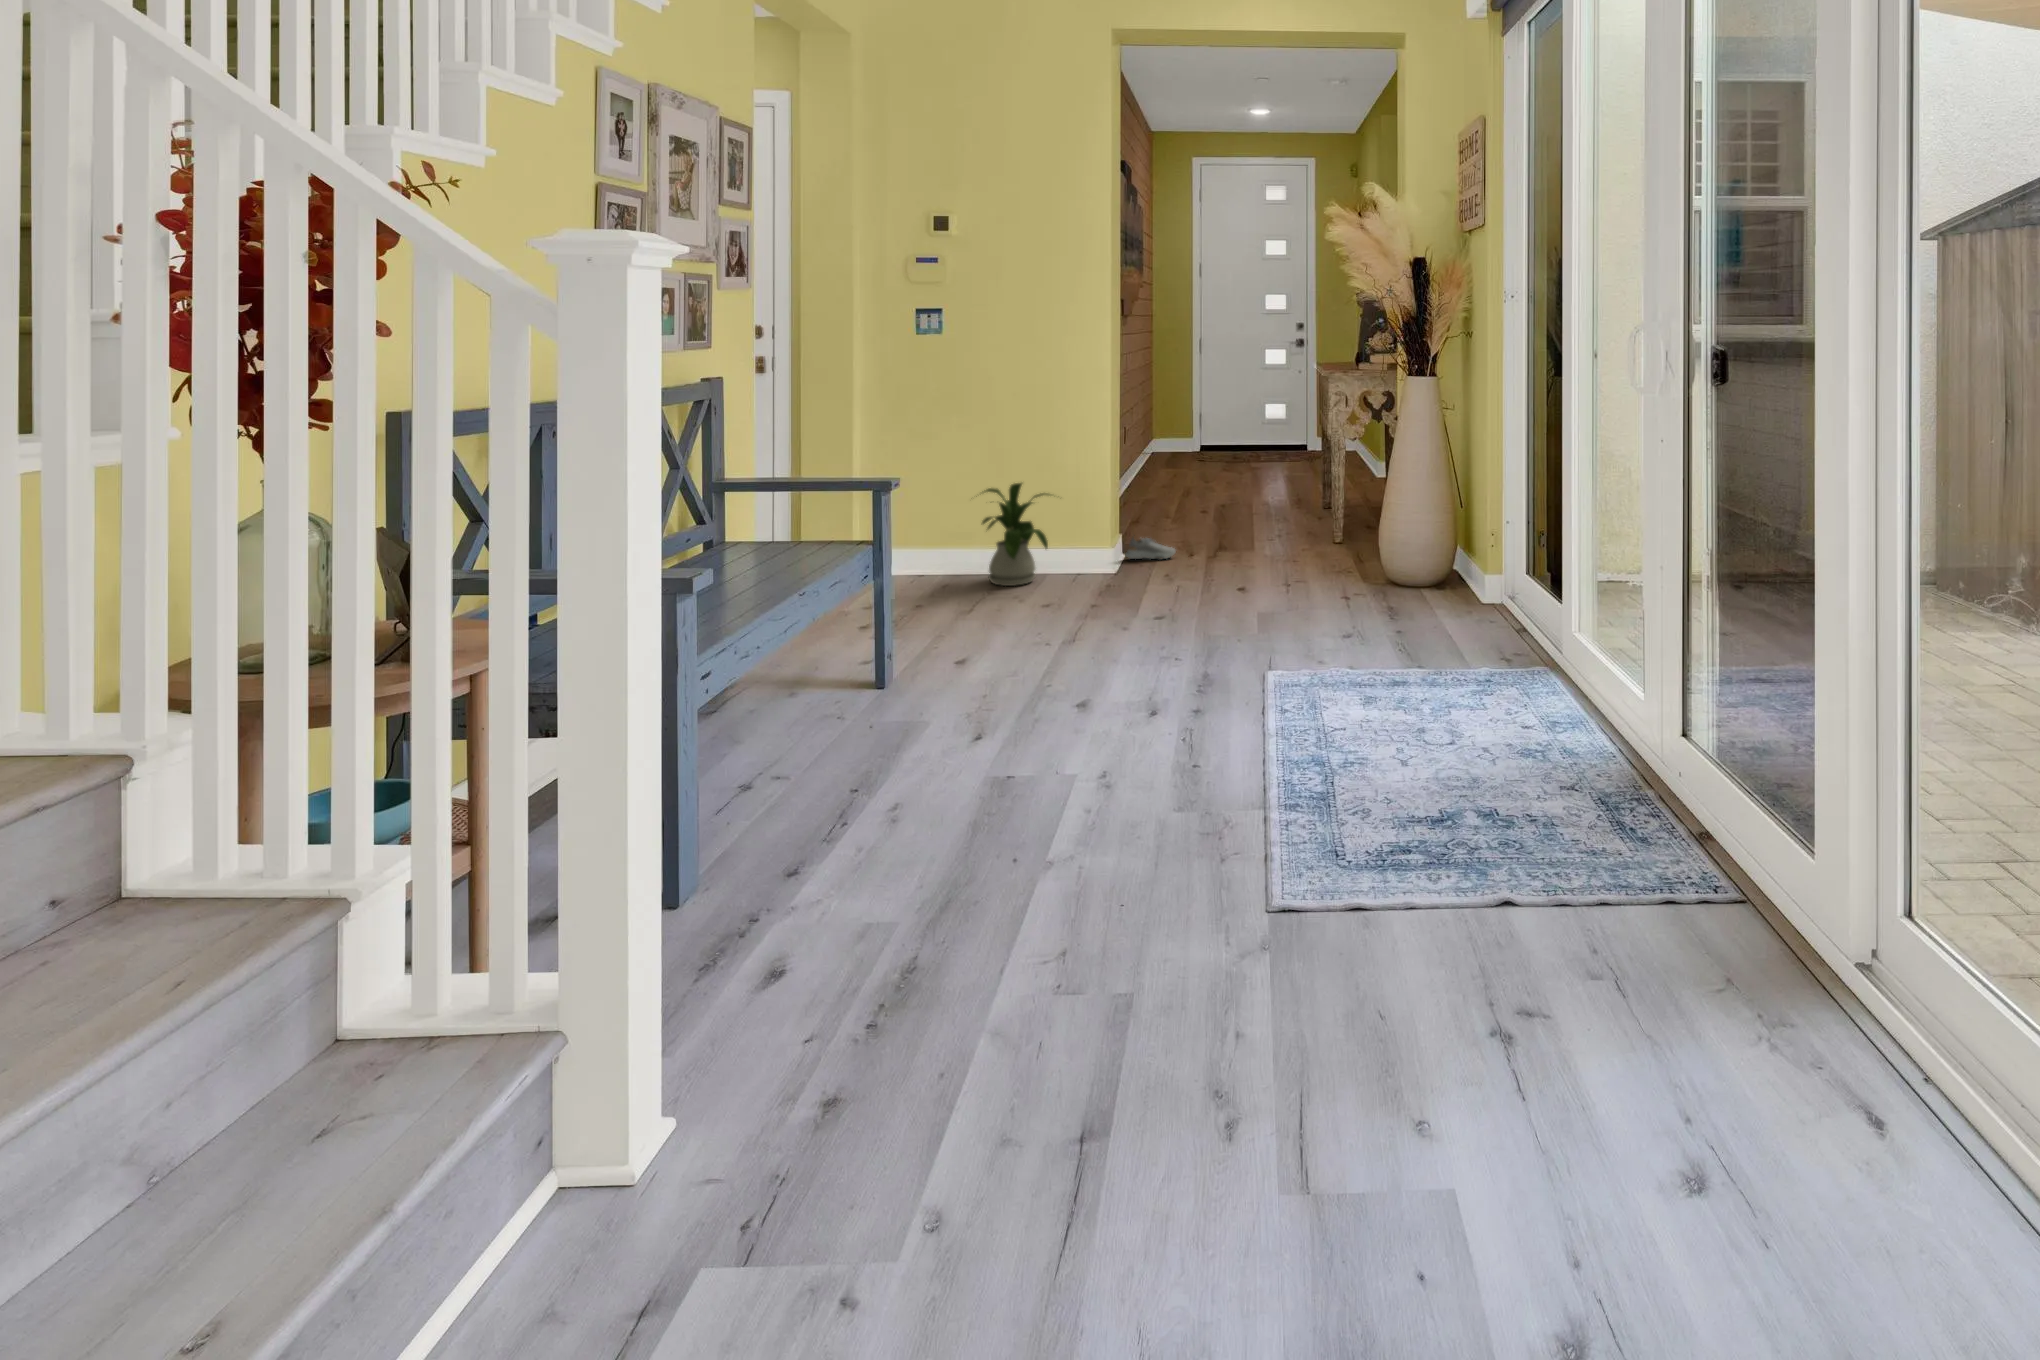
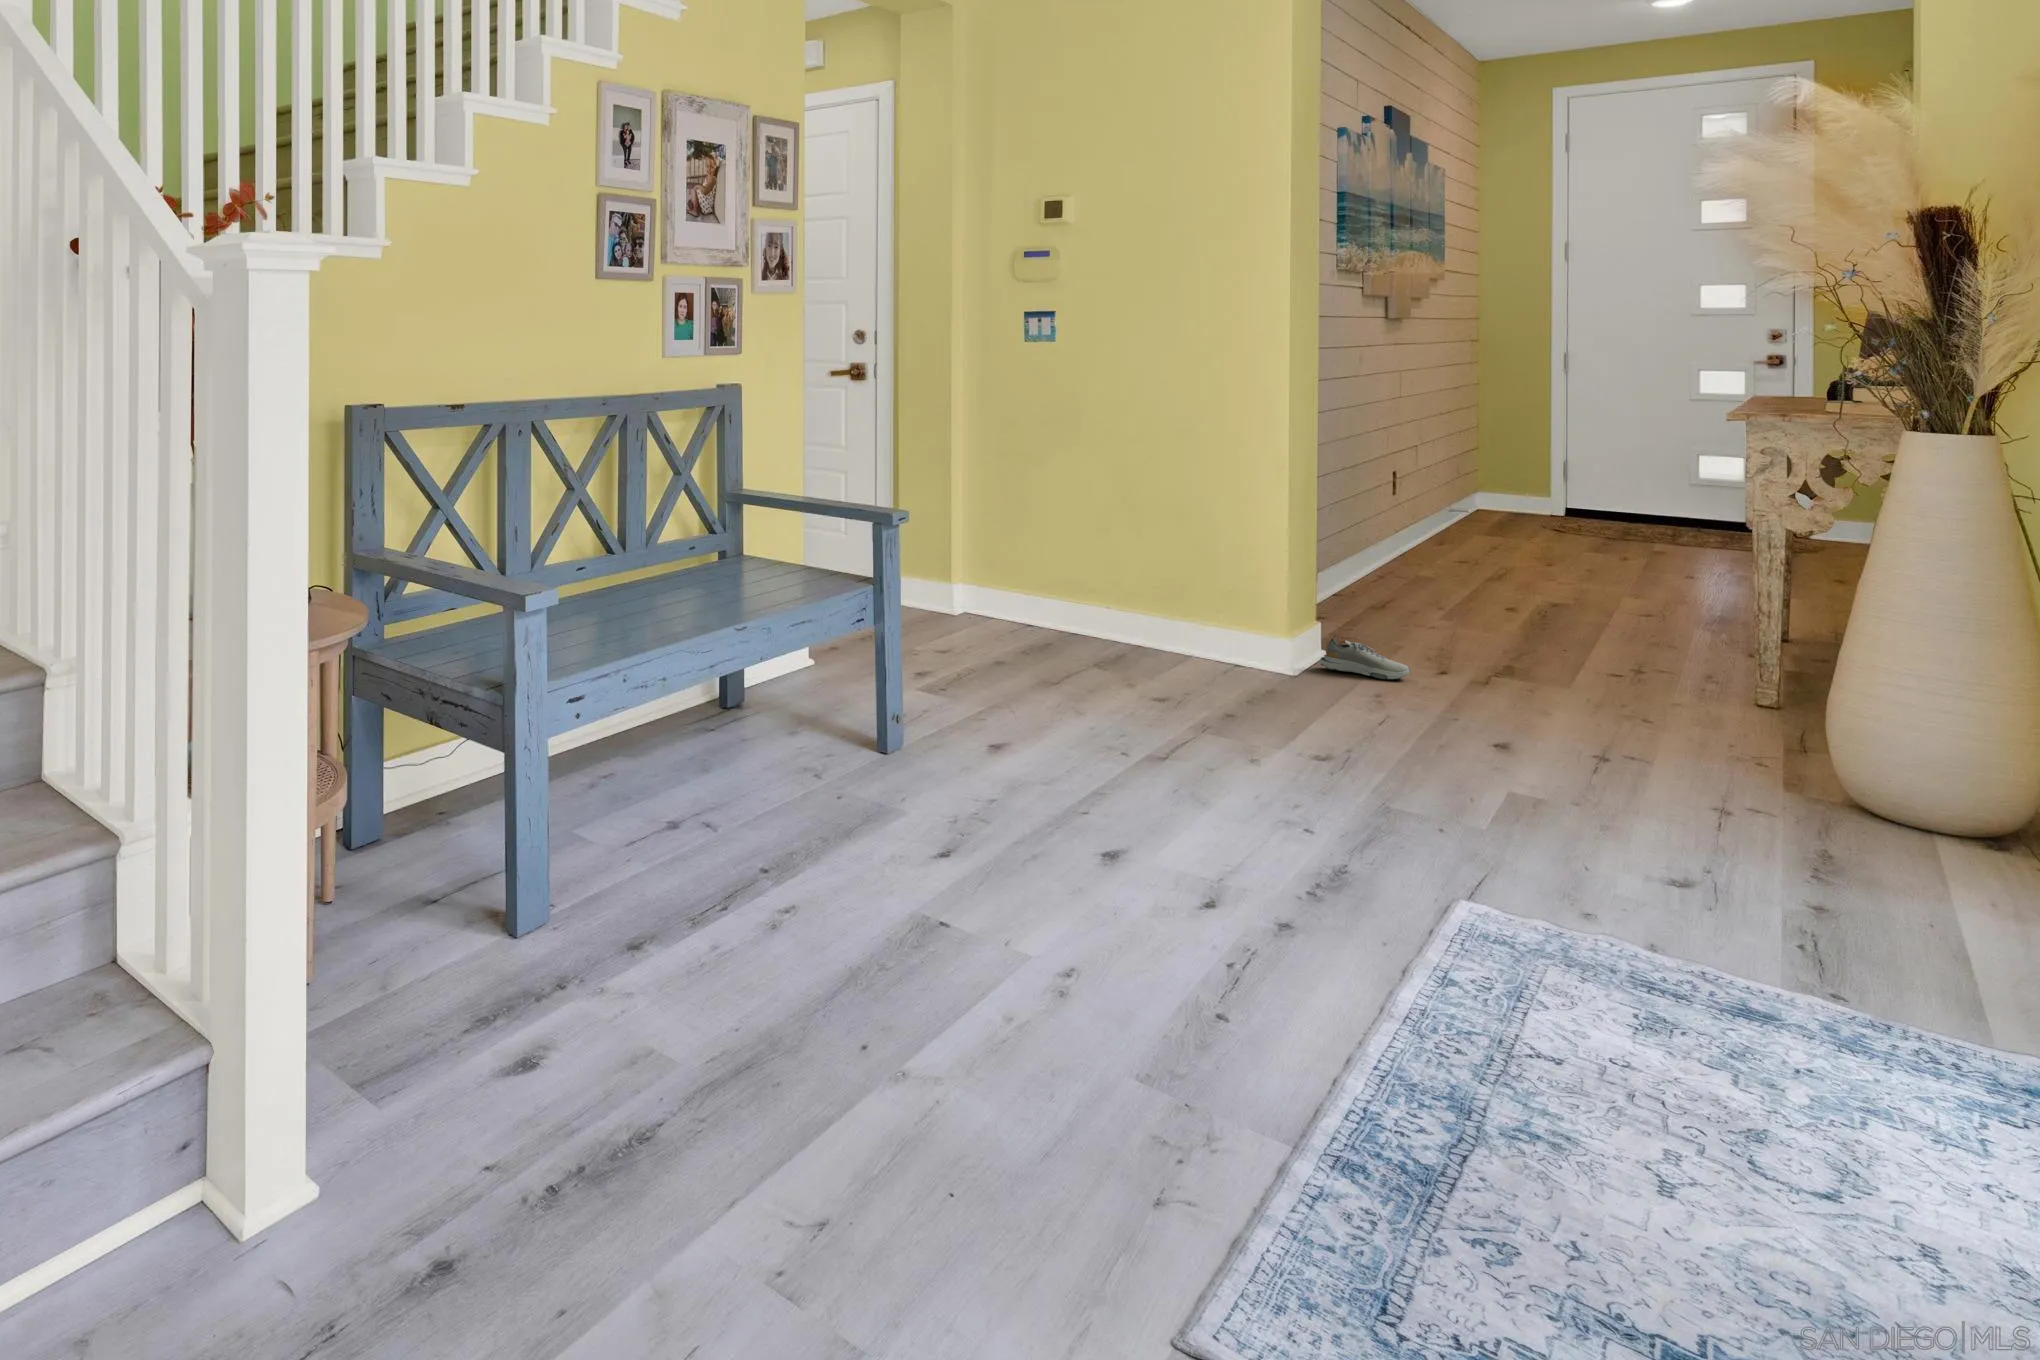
house plant: present [982,483,1049,586] -> none [1073,539,1203,675]

